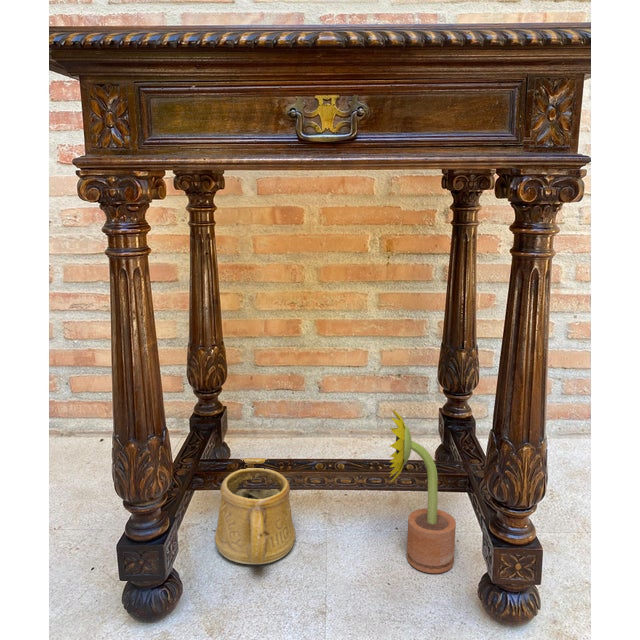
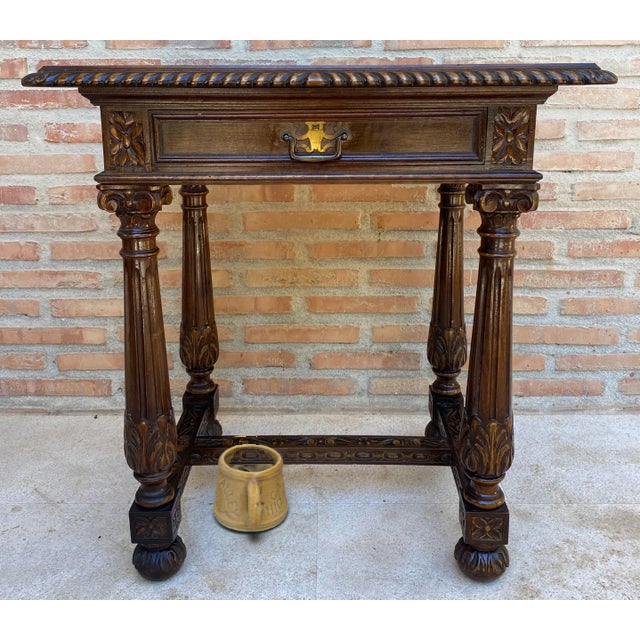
decorative plant: present [390,410,456,573] -> none [374,387,437,538]

